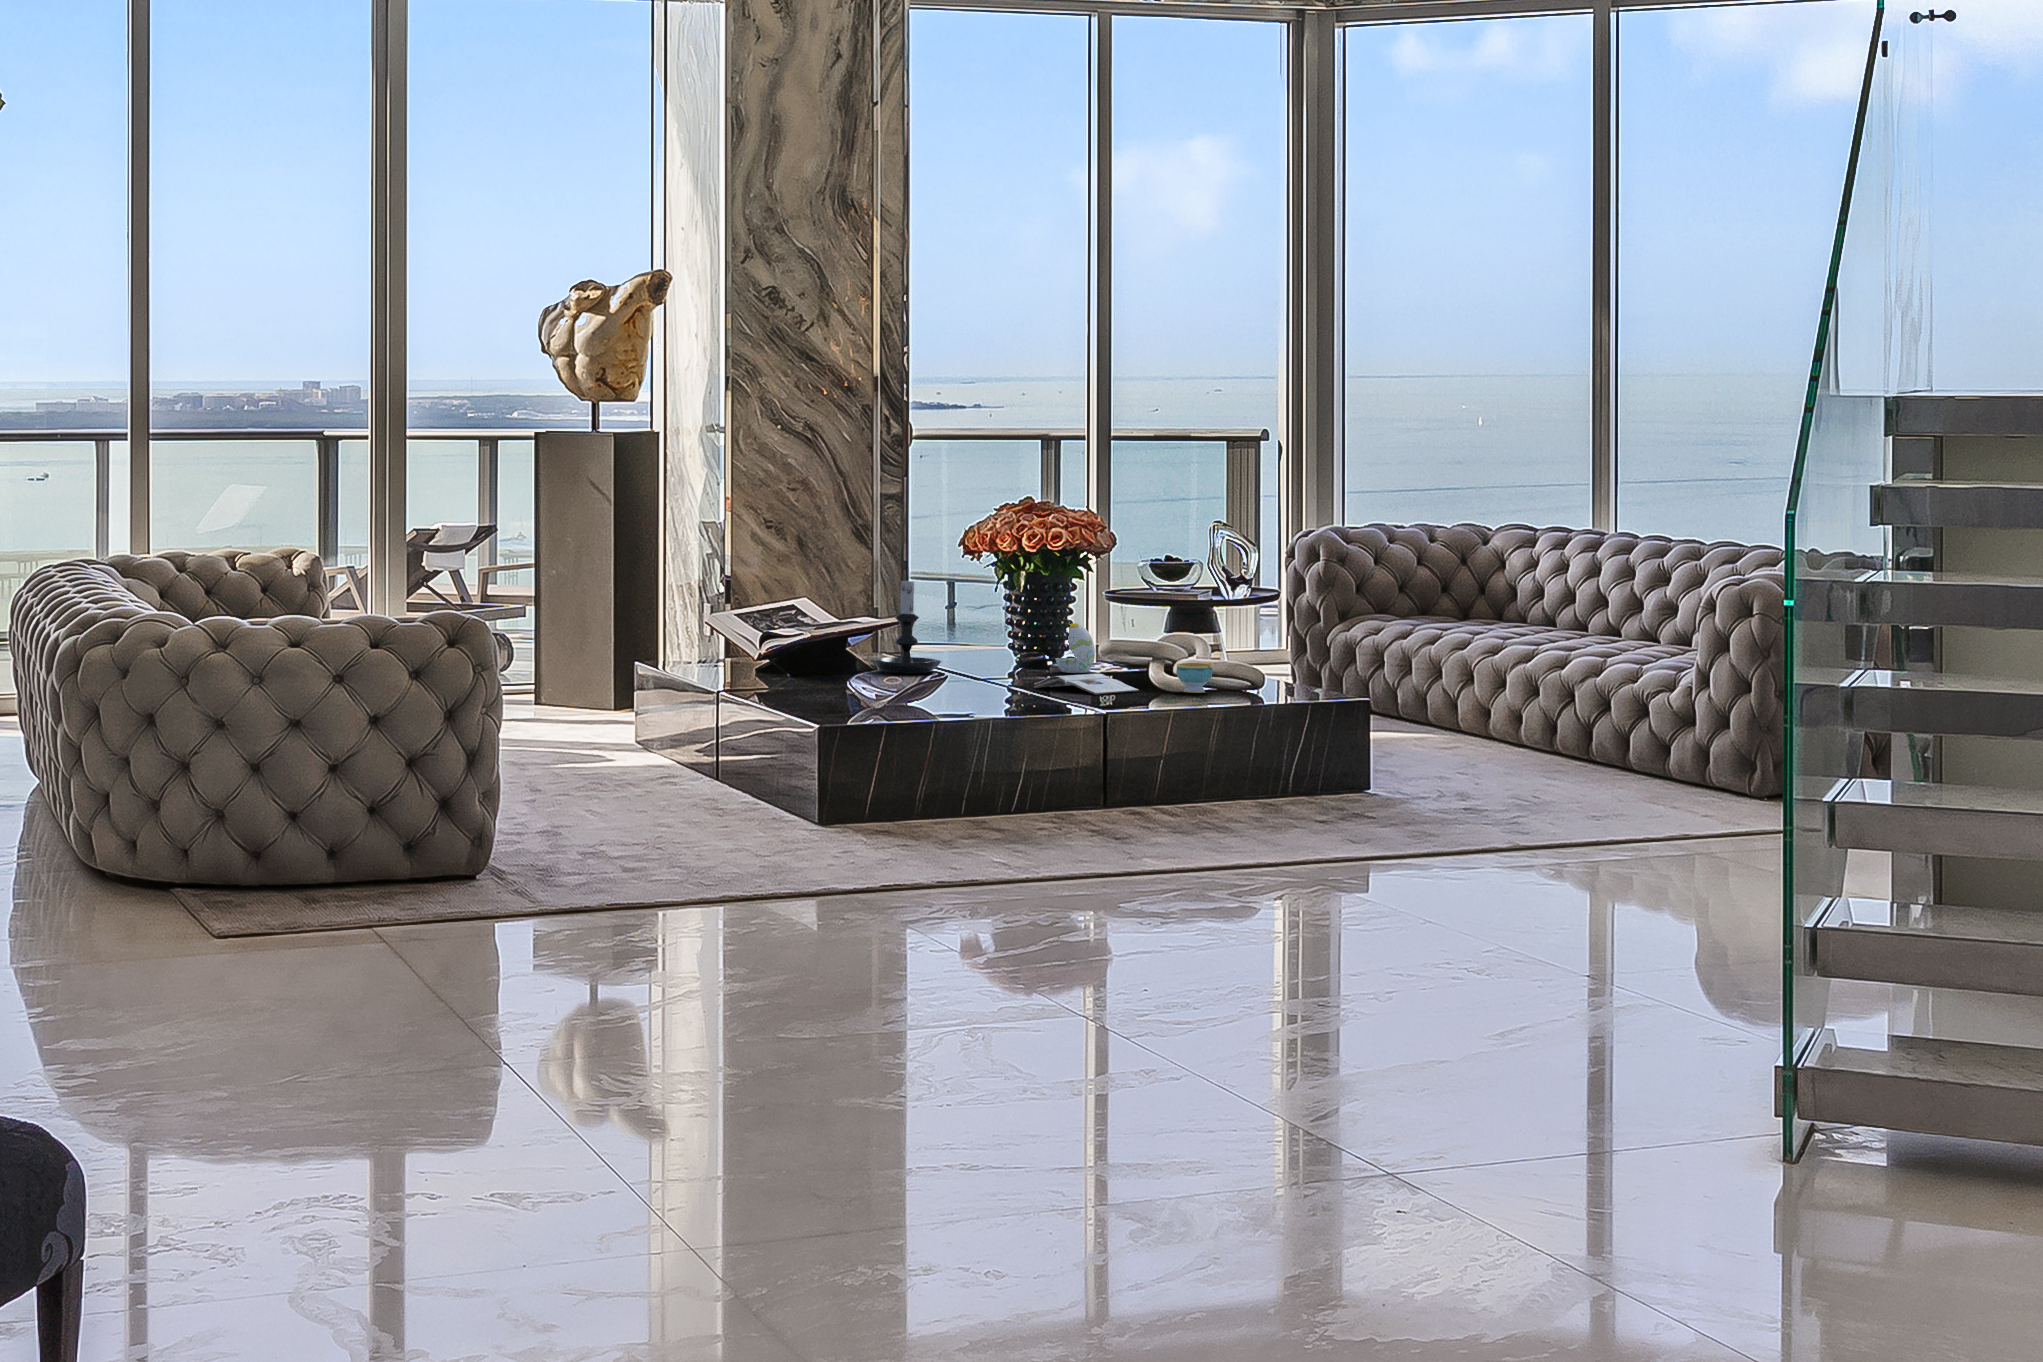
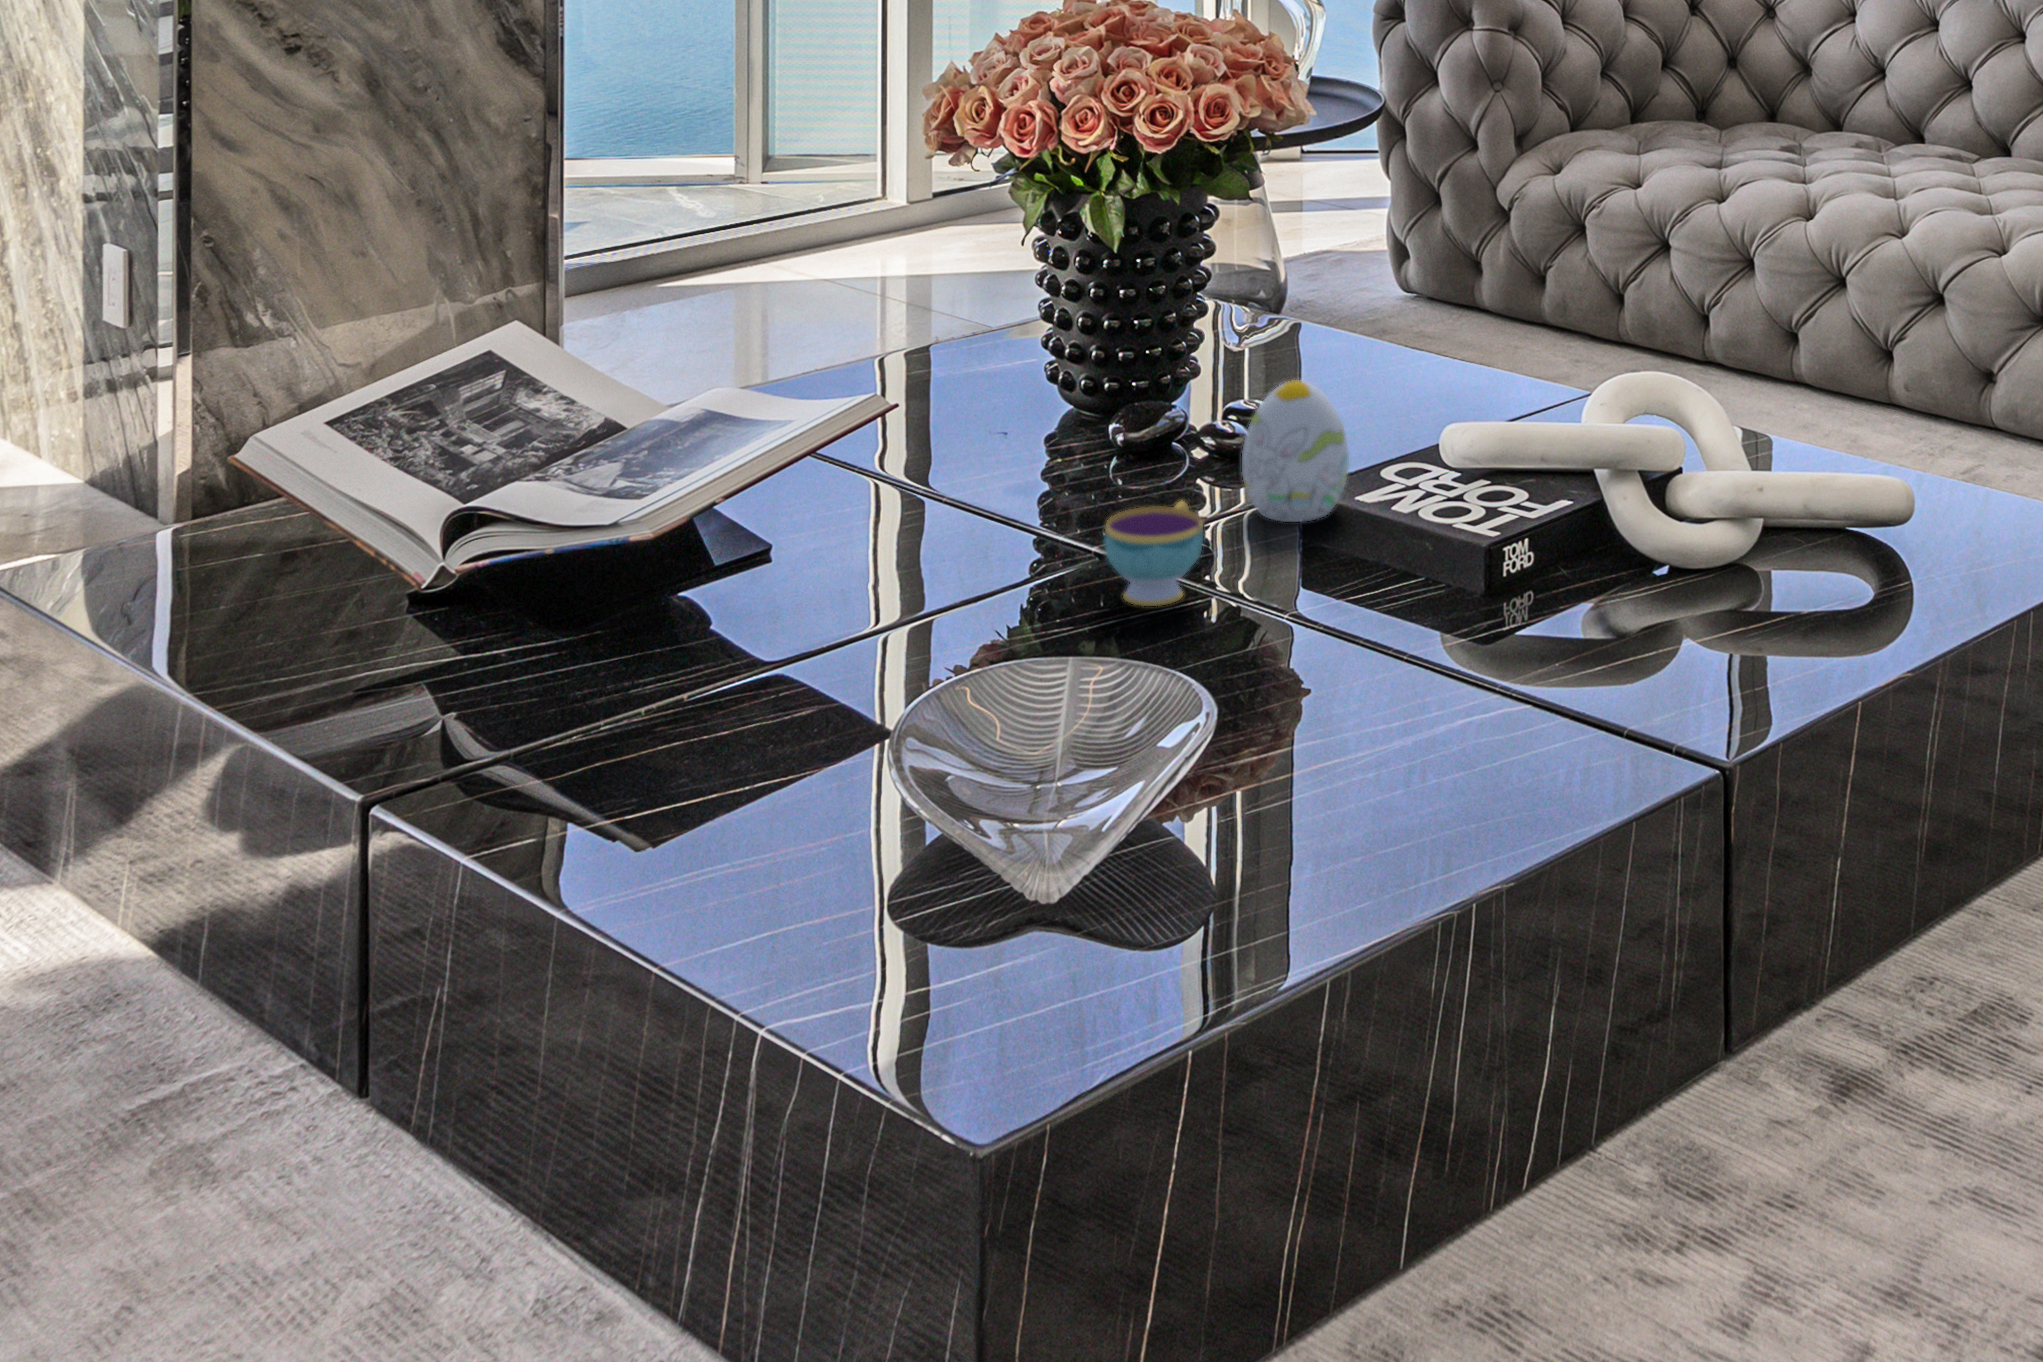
candle holder: present [871,574,941,674] -> none [752,314,964,621]
teacup: present [1177,663,1212,693] -> present [1105,501,1203,606]
magazine: present [1034,674,1139,695] -> none [1345,602,1650,730]

